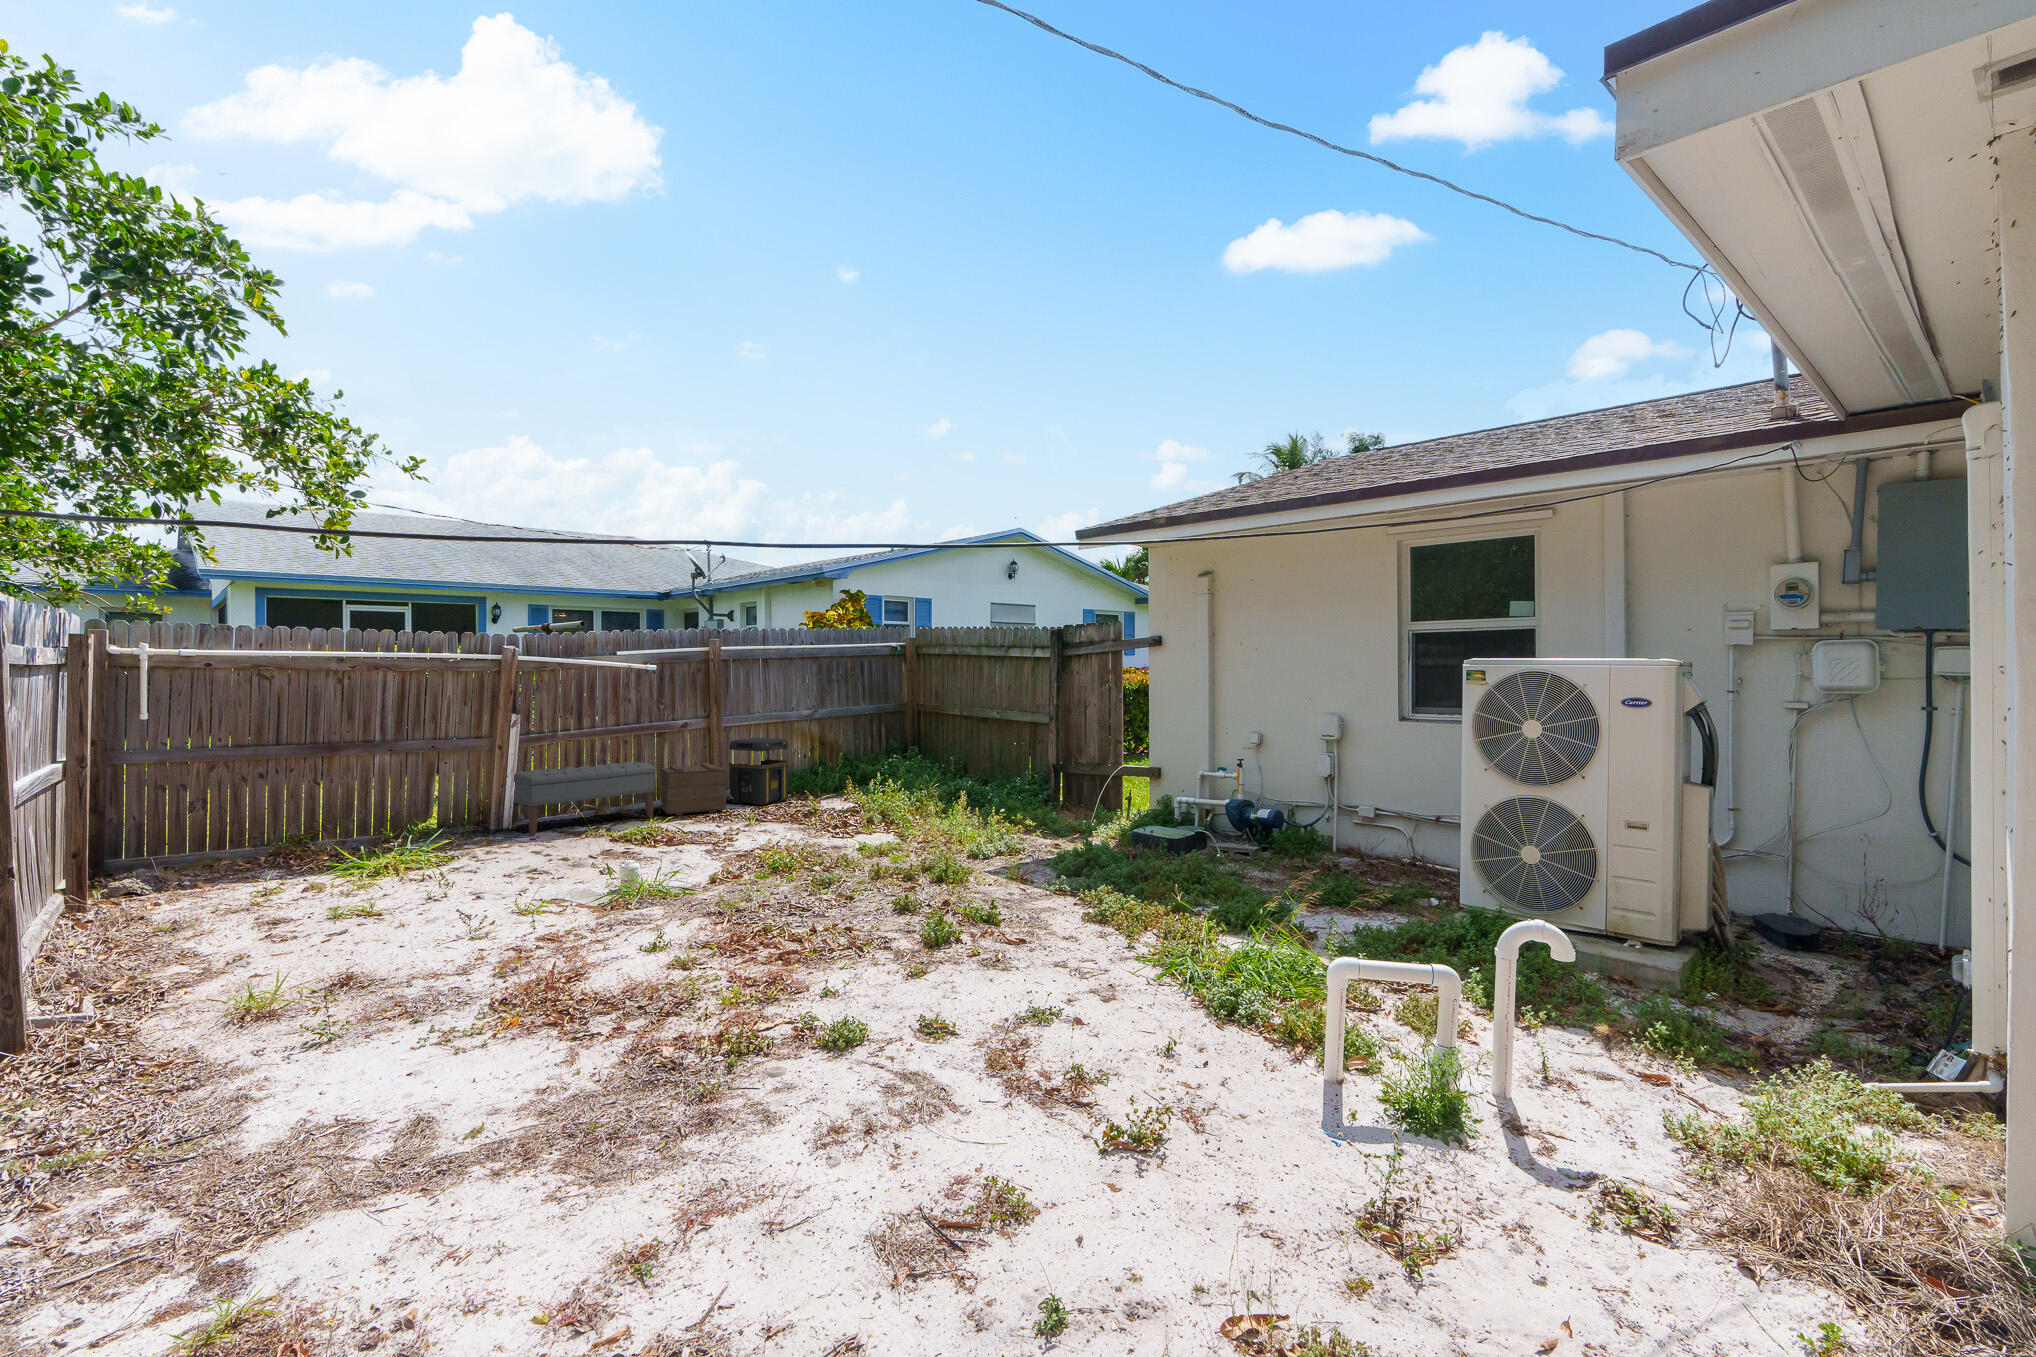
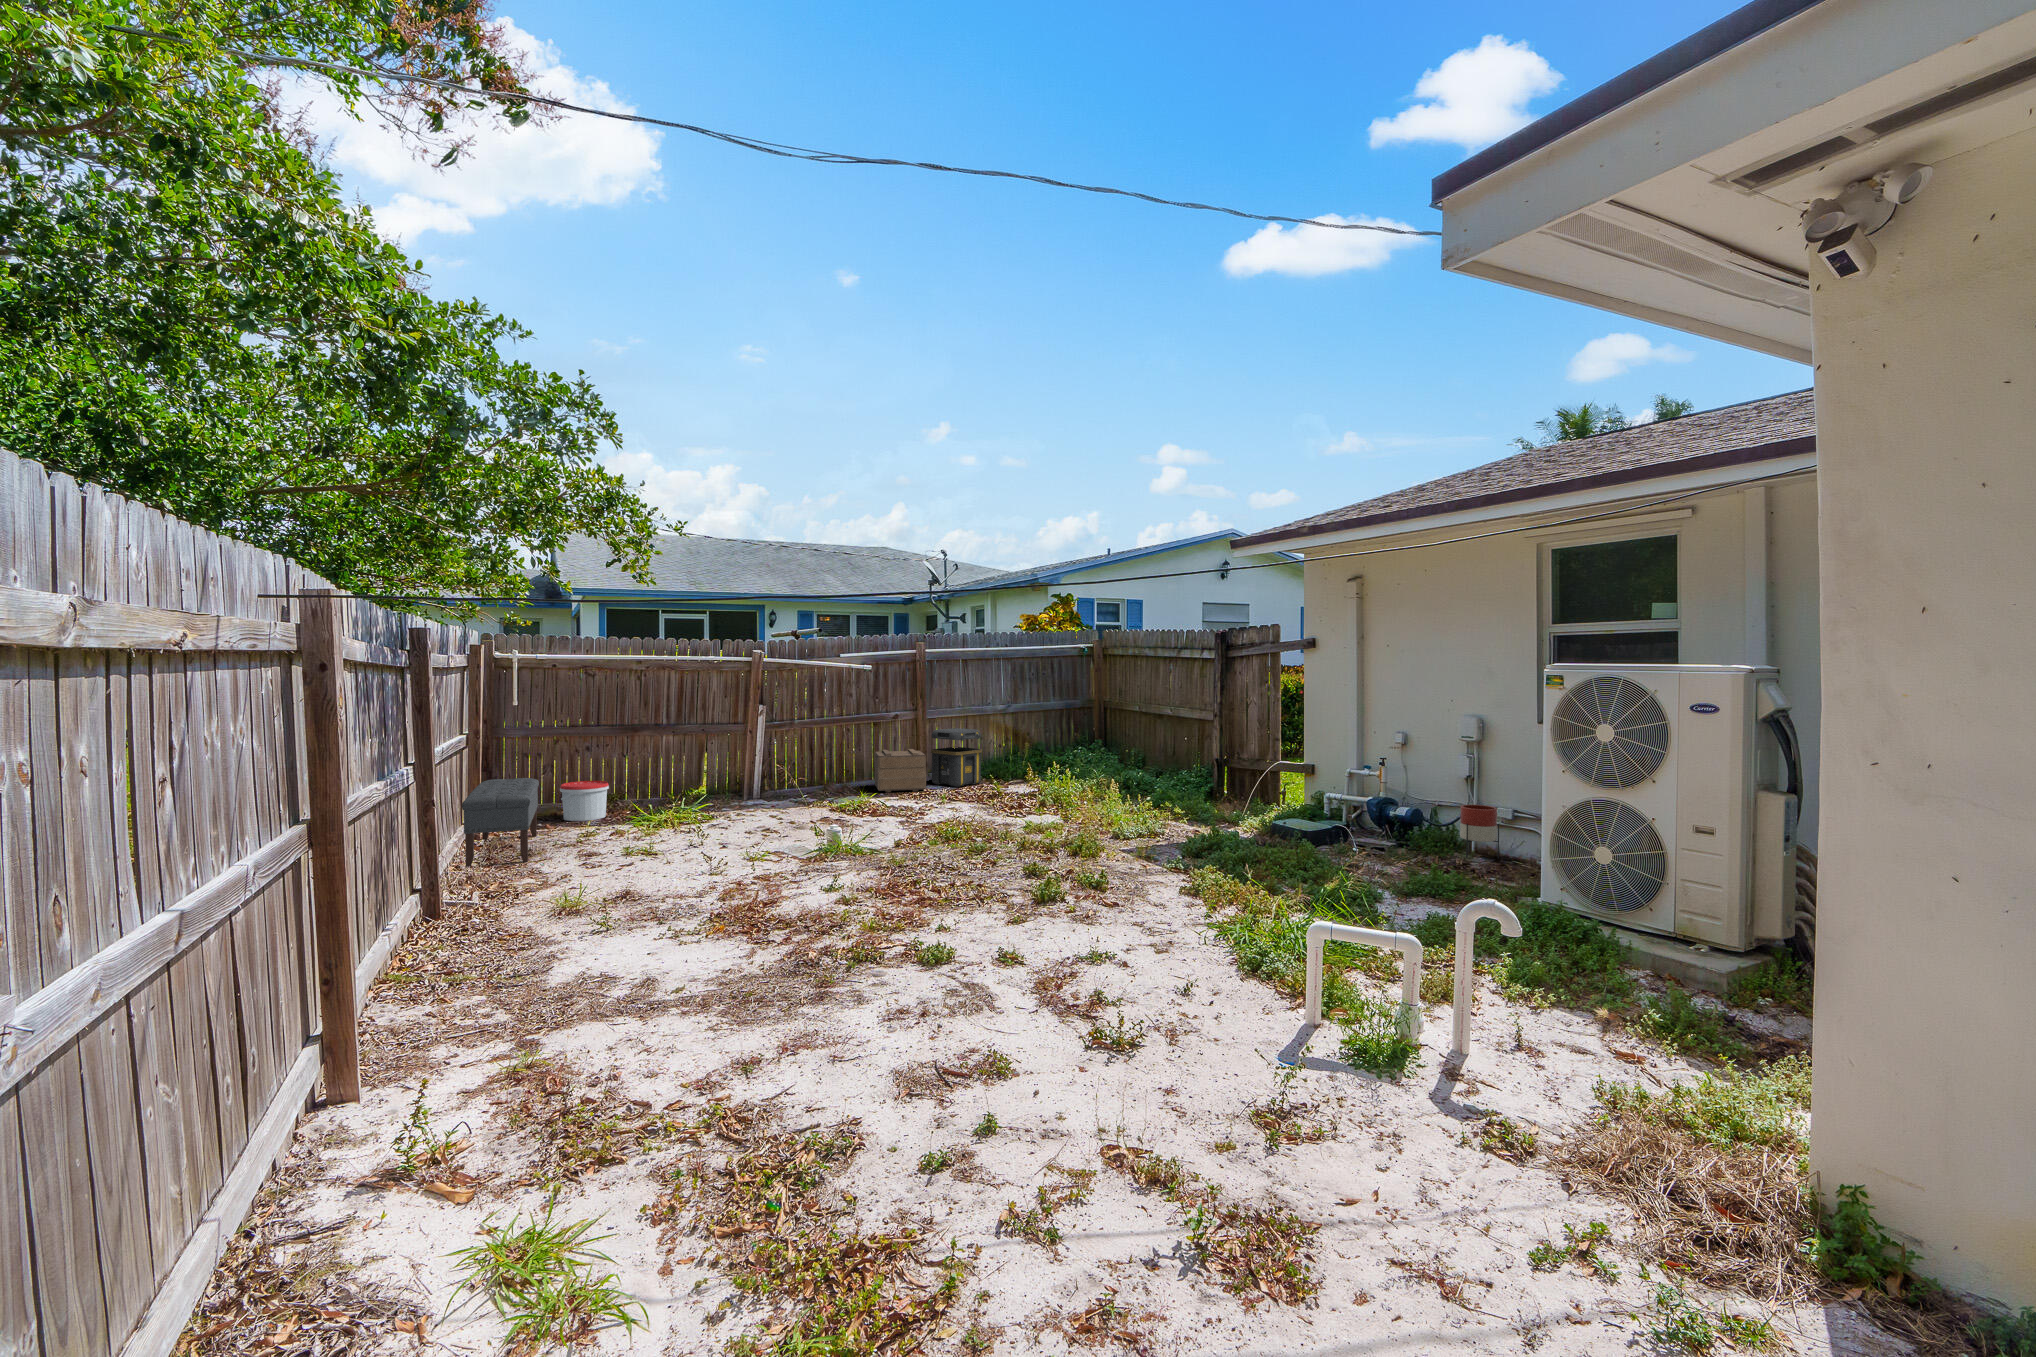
bench: present [510,761,656,835] -> present [462,778,539,867]
planter: none [1331,805,1368,861] -> present [1460,805,1499,858]
bucket: none [216,817,294,874] -> present [560,781,609,821]

